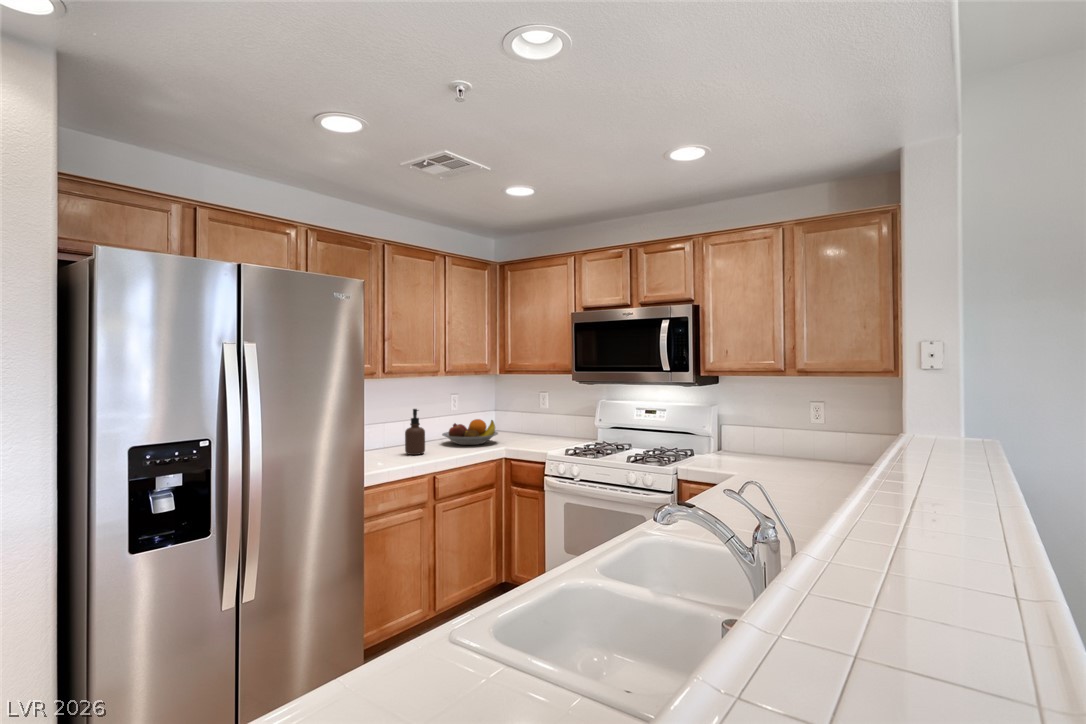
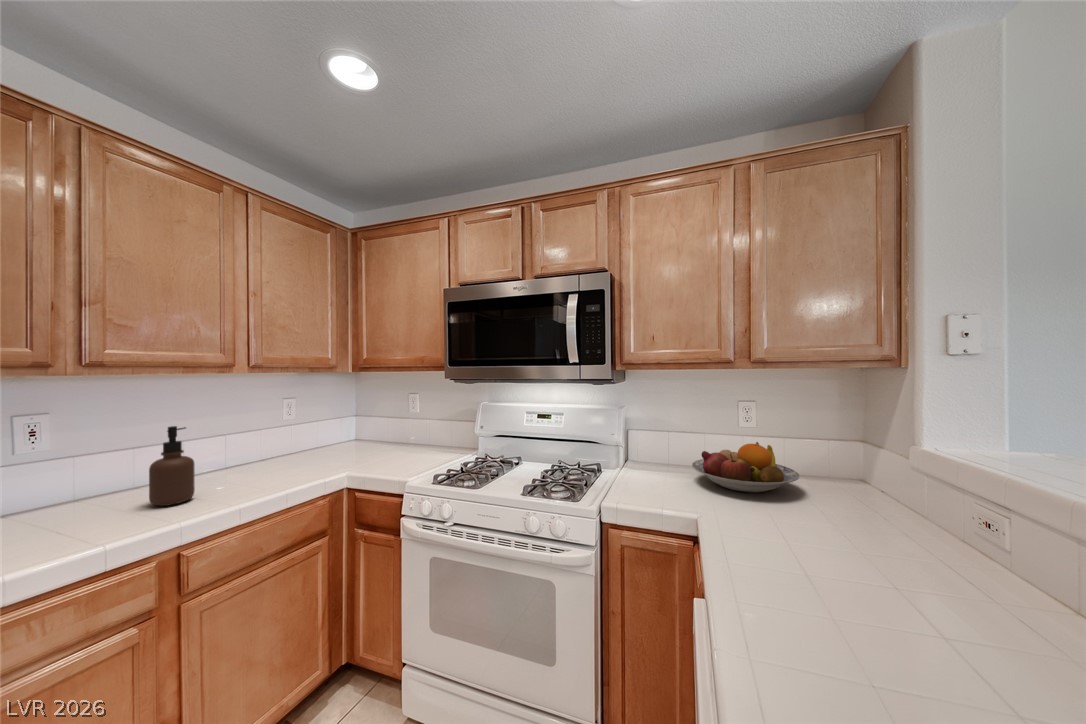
fruit bowl: present [442,419,498,445] -> present [692,442,799,492]

